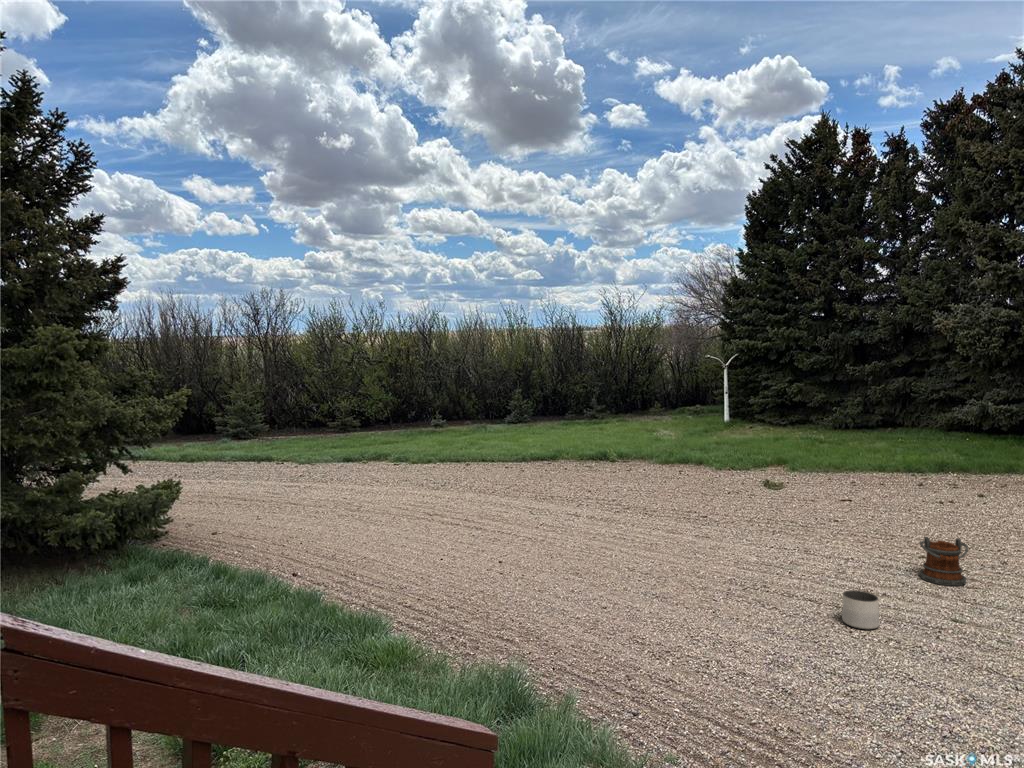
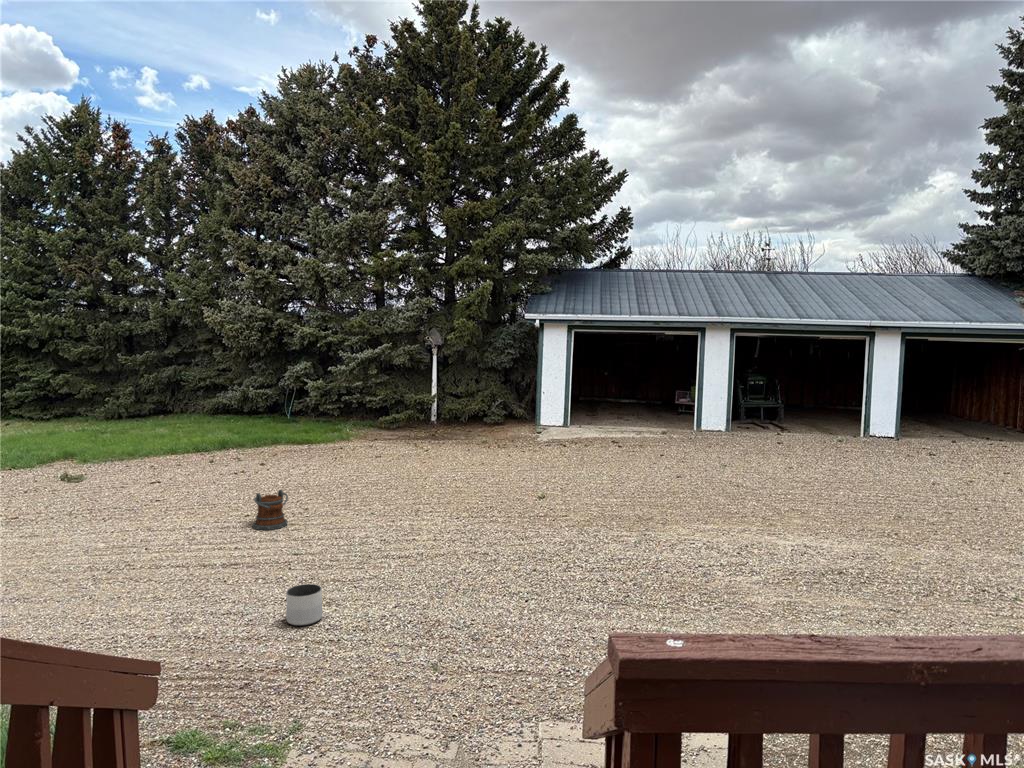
planter: present [842,590,879,630] -> present [286,584,322,626]

